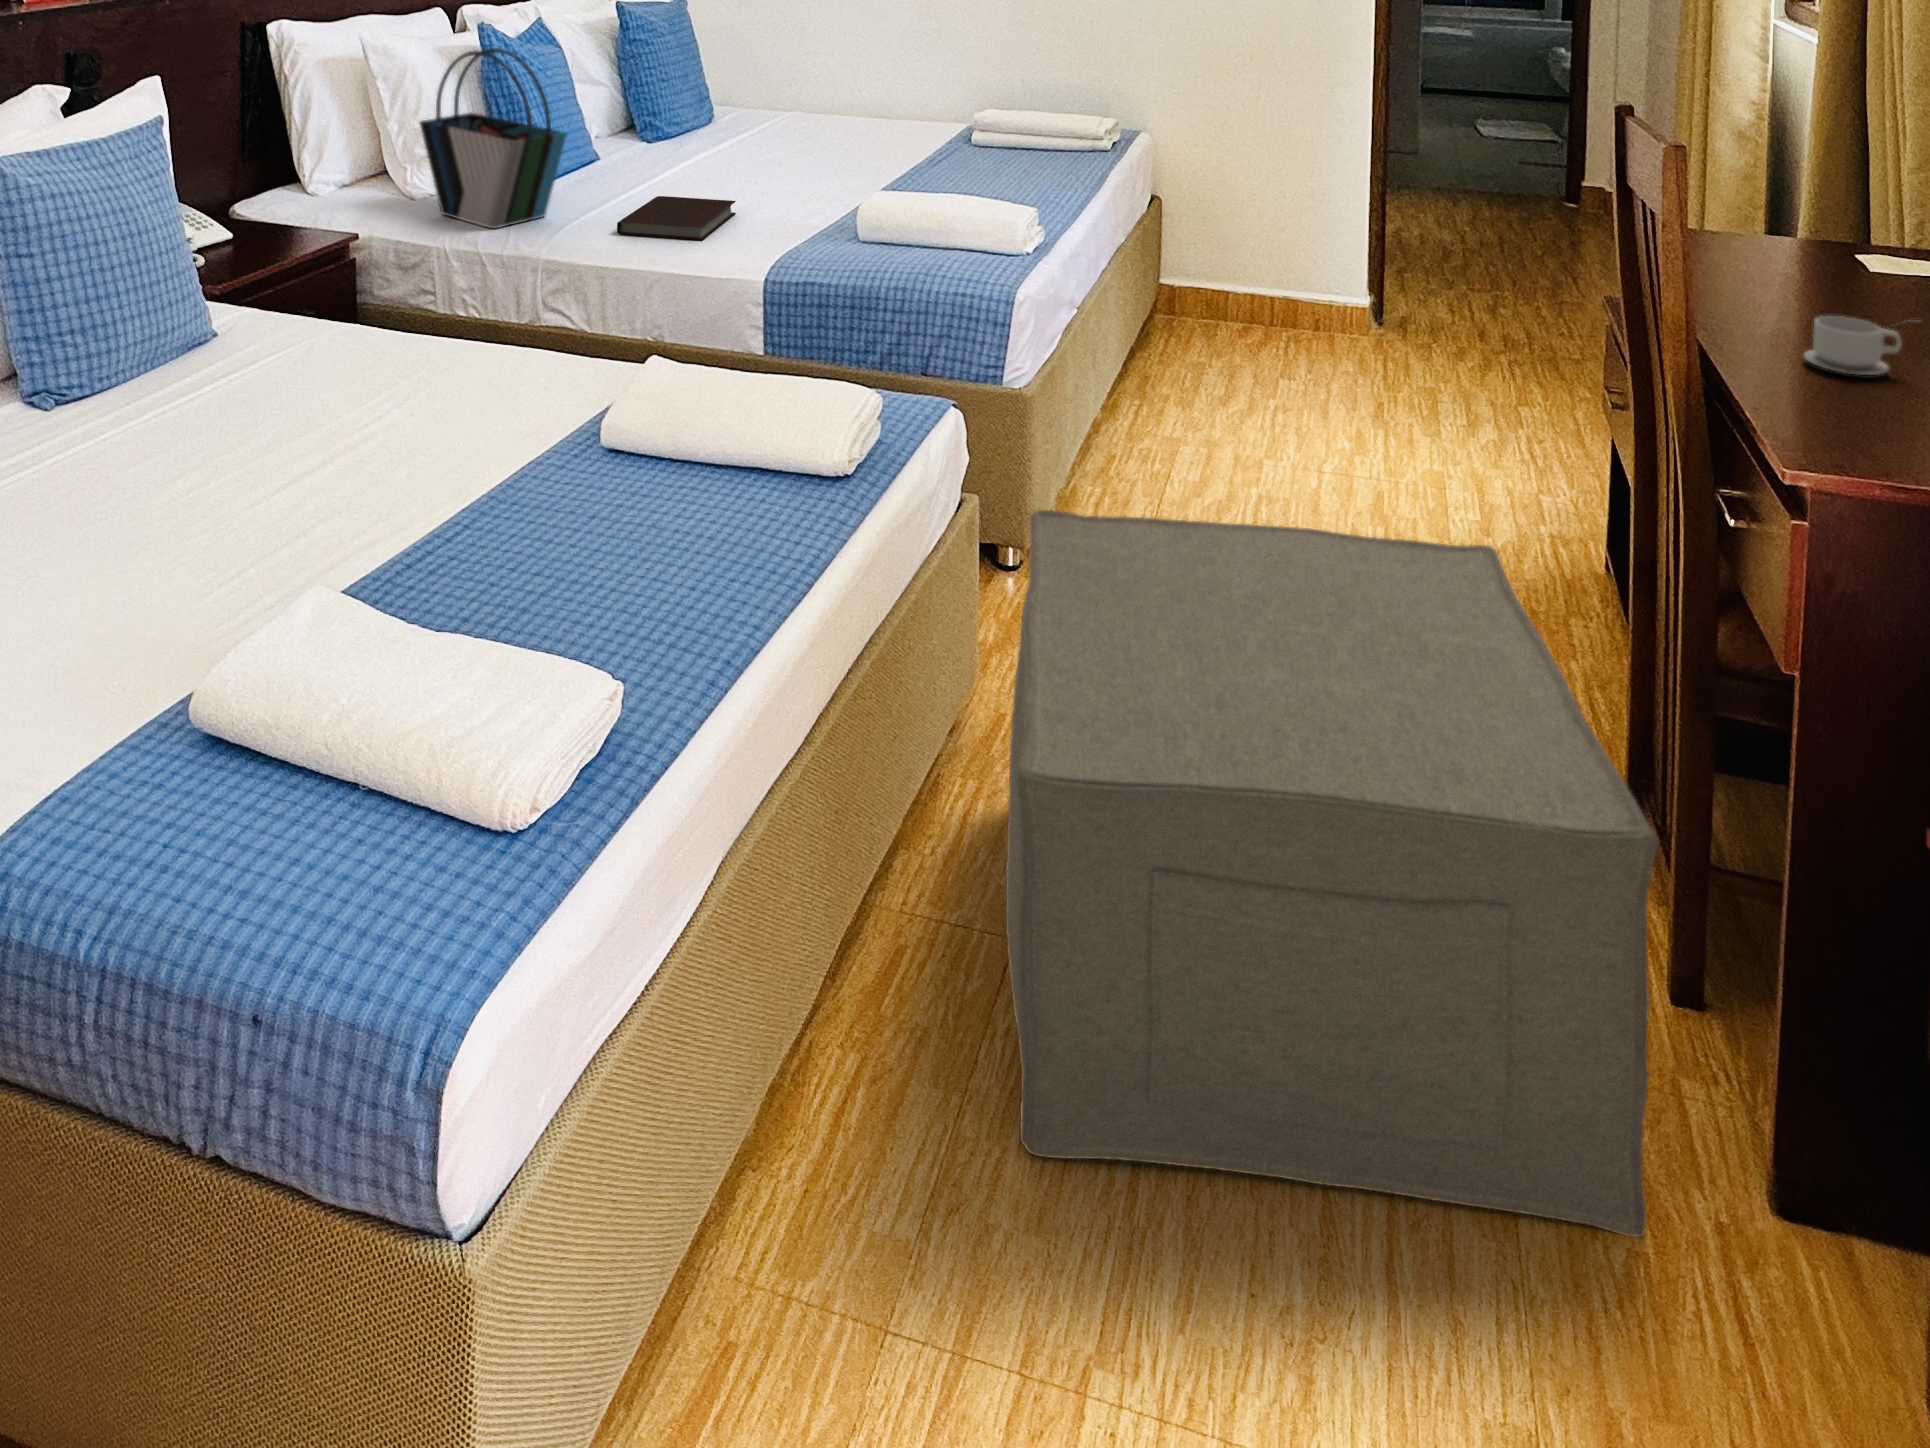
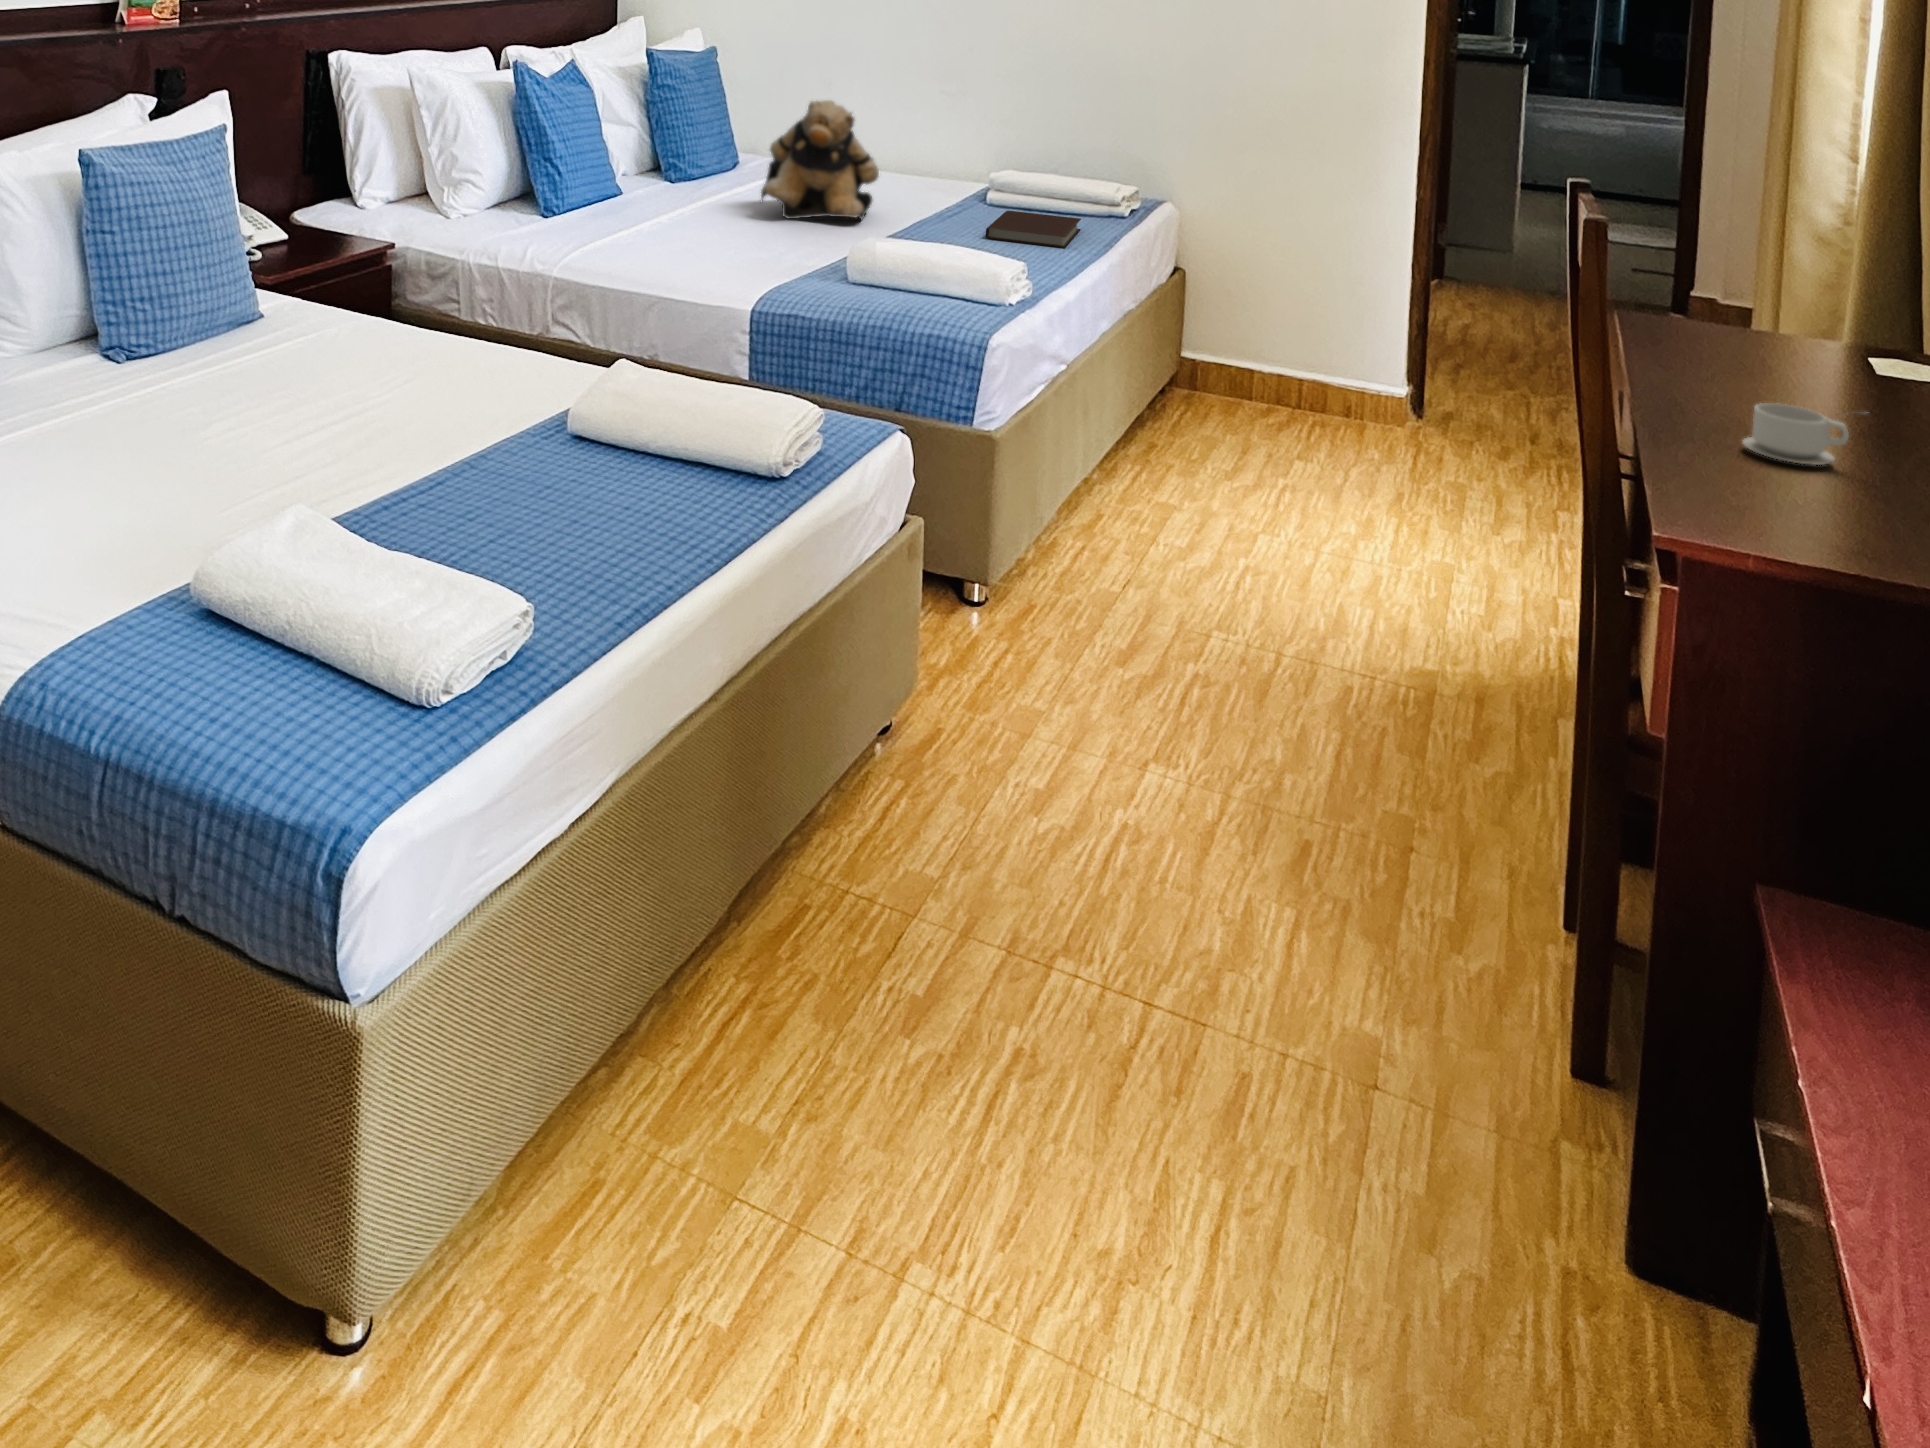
tote bag: present [420,48,567,229] -> none [451,84,580,248]
teddy bear: none [754,48,875,175] -> present [761,100,879,219]
notebook: present [617,196,736,240] -> present [986,211,1081,248]
ottoman: present [1006,510,1658,1237] -> none [883,531,1506,1266]

